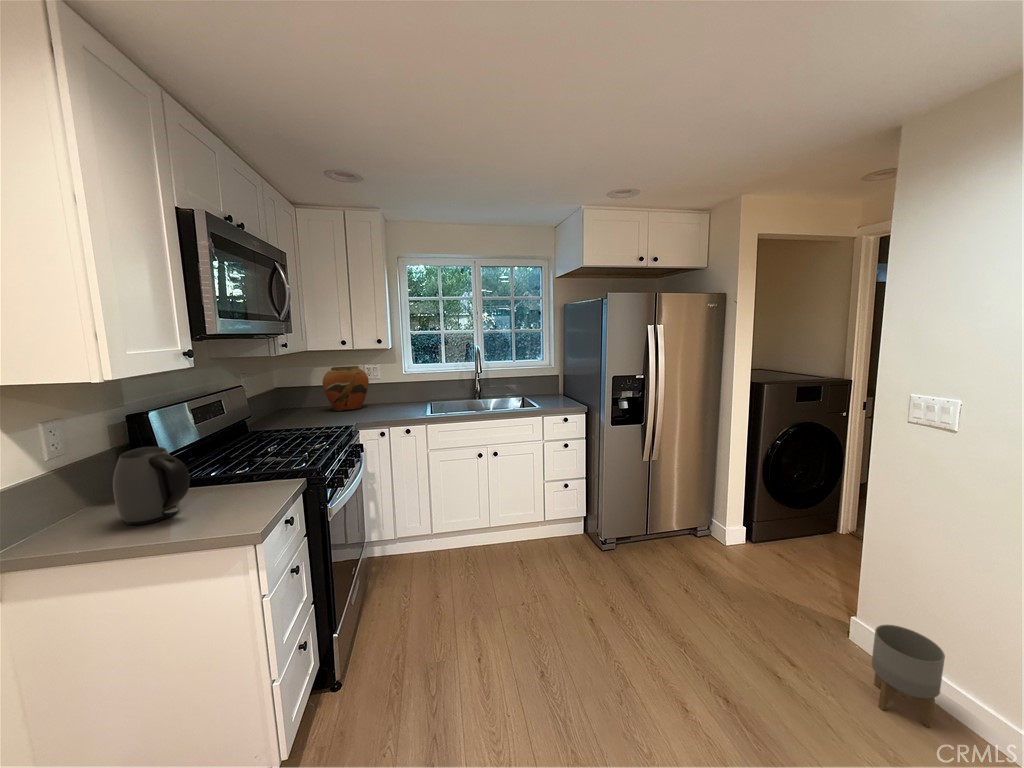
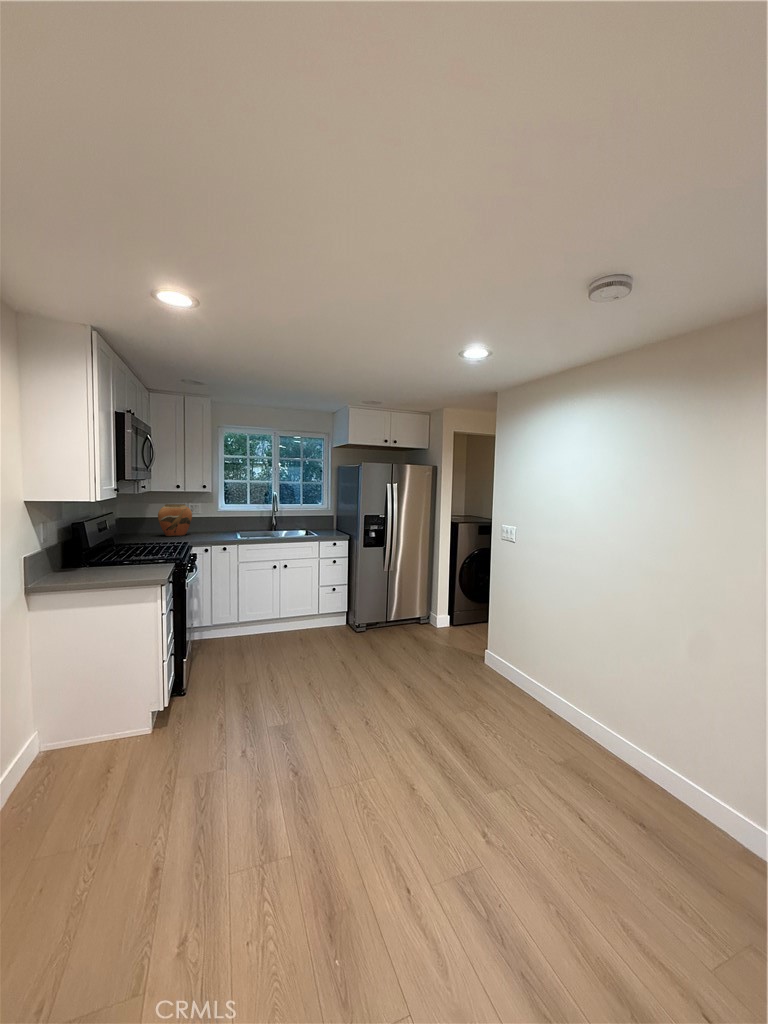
kettle: present [113,447,190,525] -> none [82,537,123,577]
planter: present [872,625,945,727] -> none [482,643,509,688]

